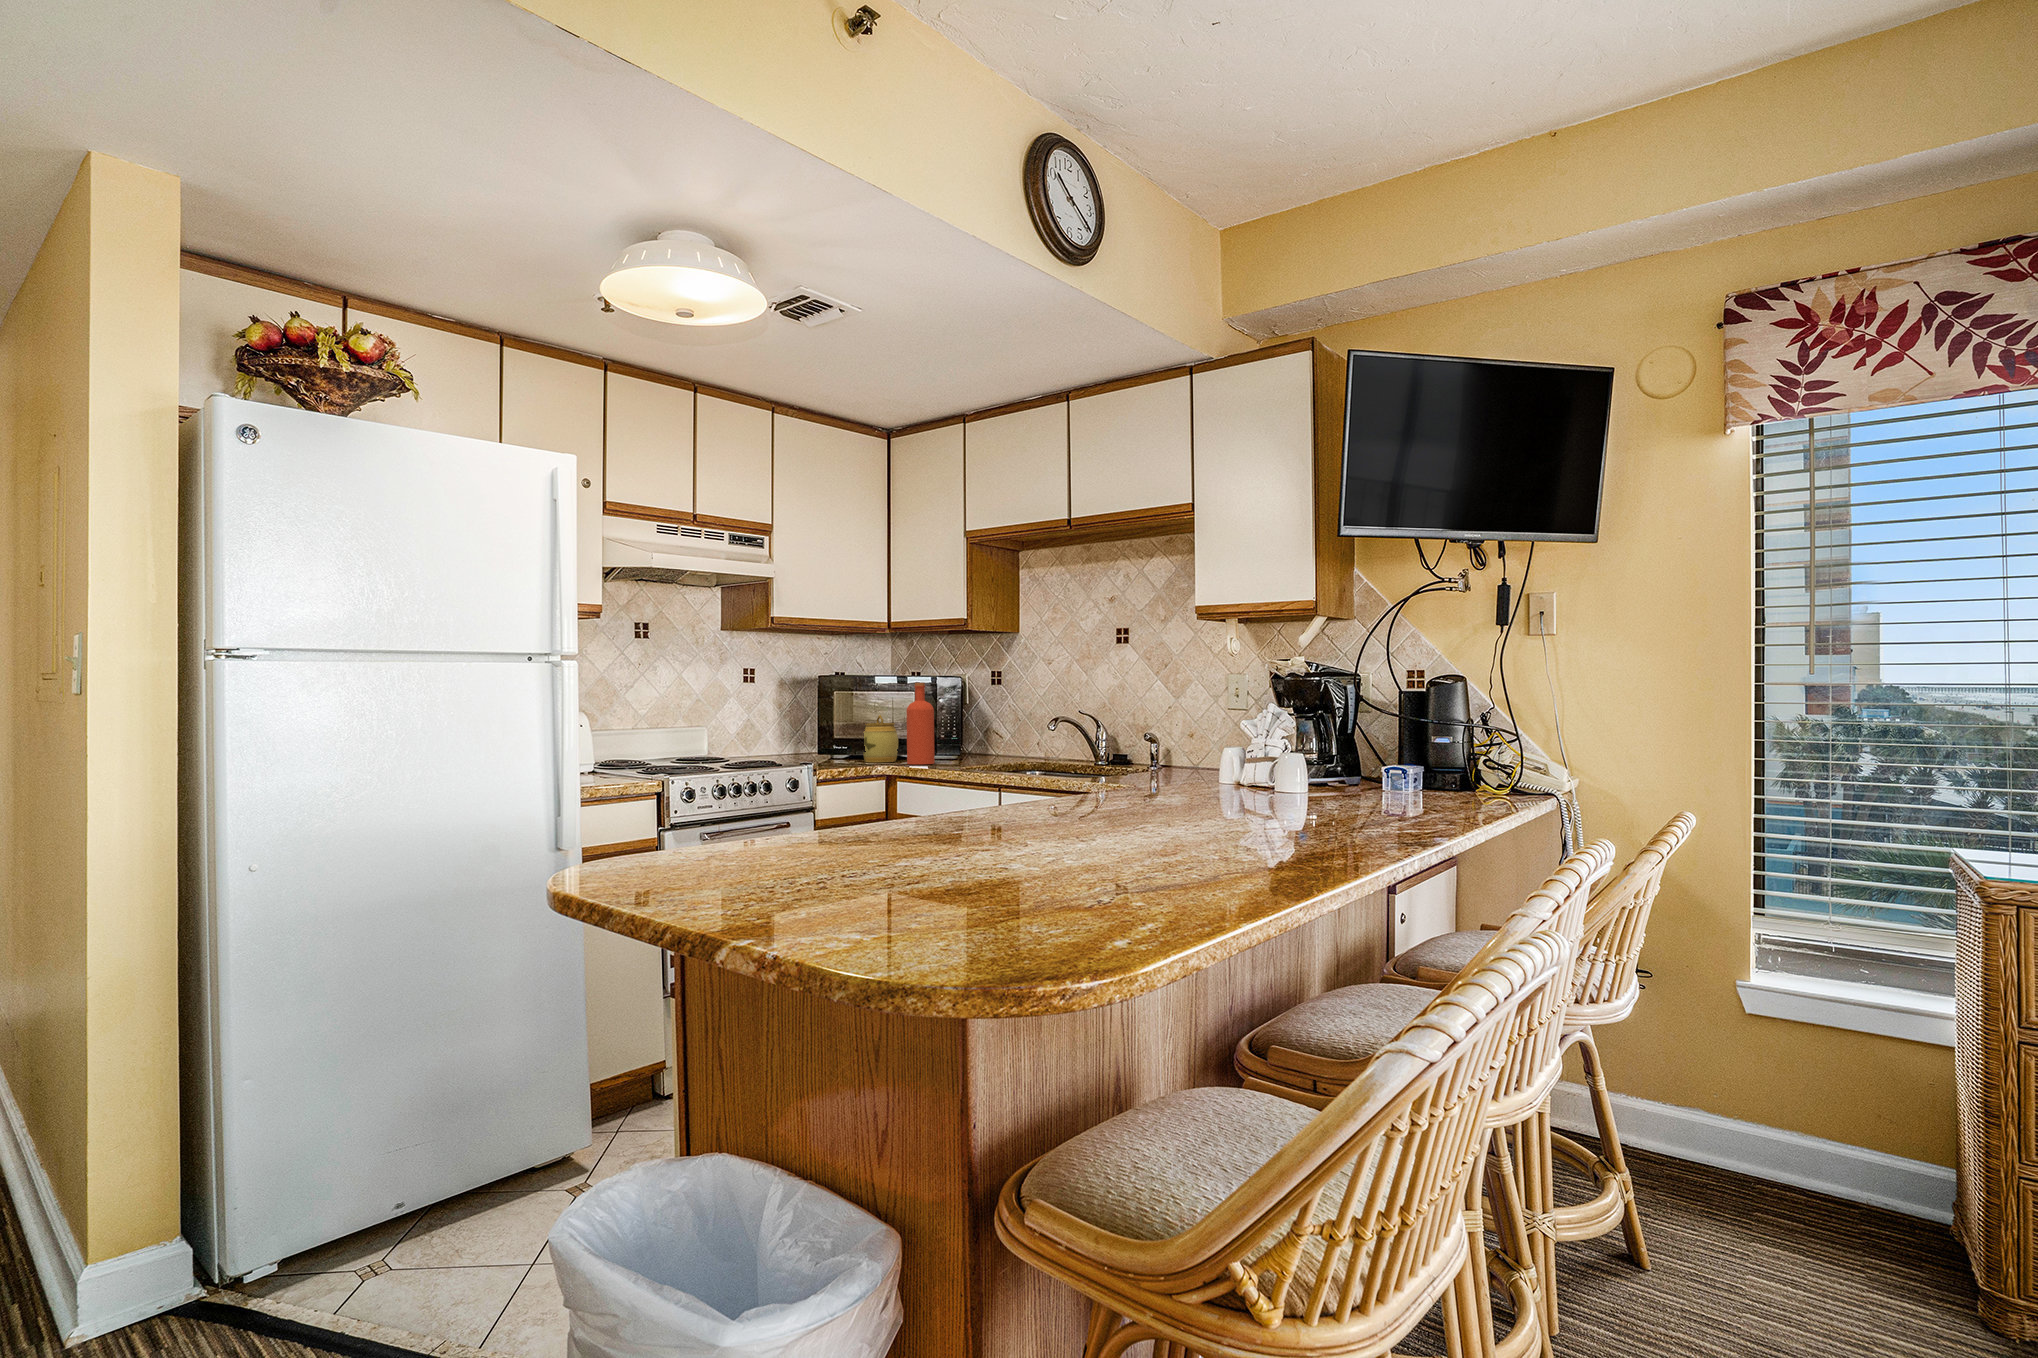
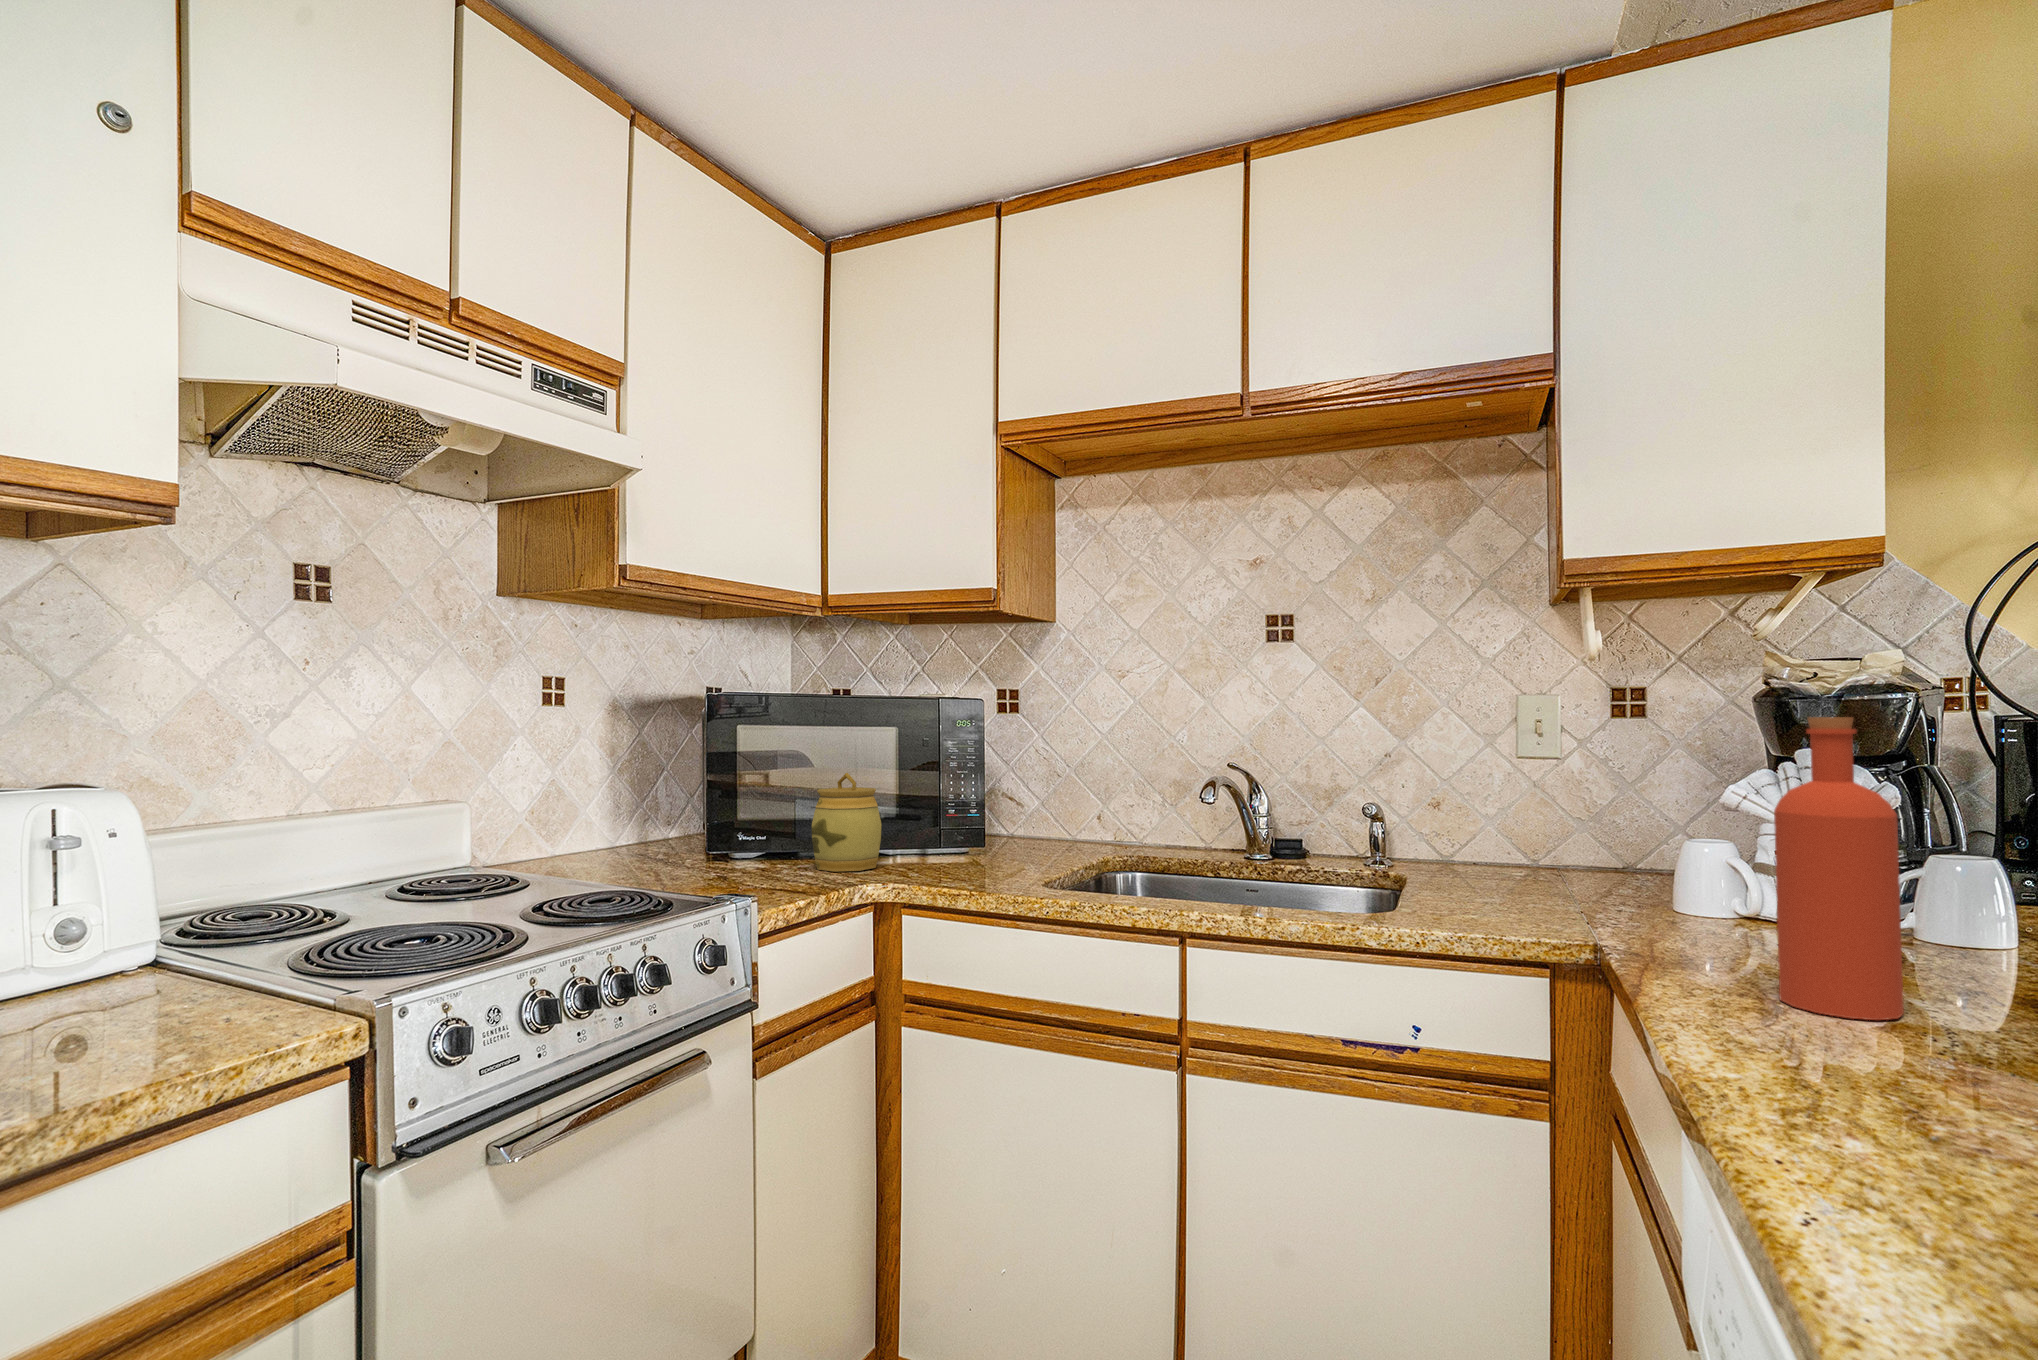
bottle: present [907,682,935,764] -> present [1774,717,1904,1020]

